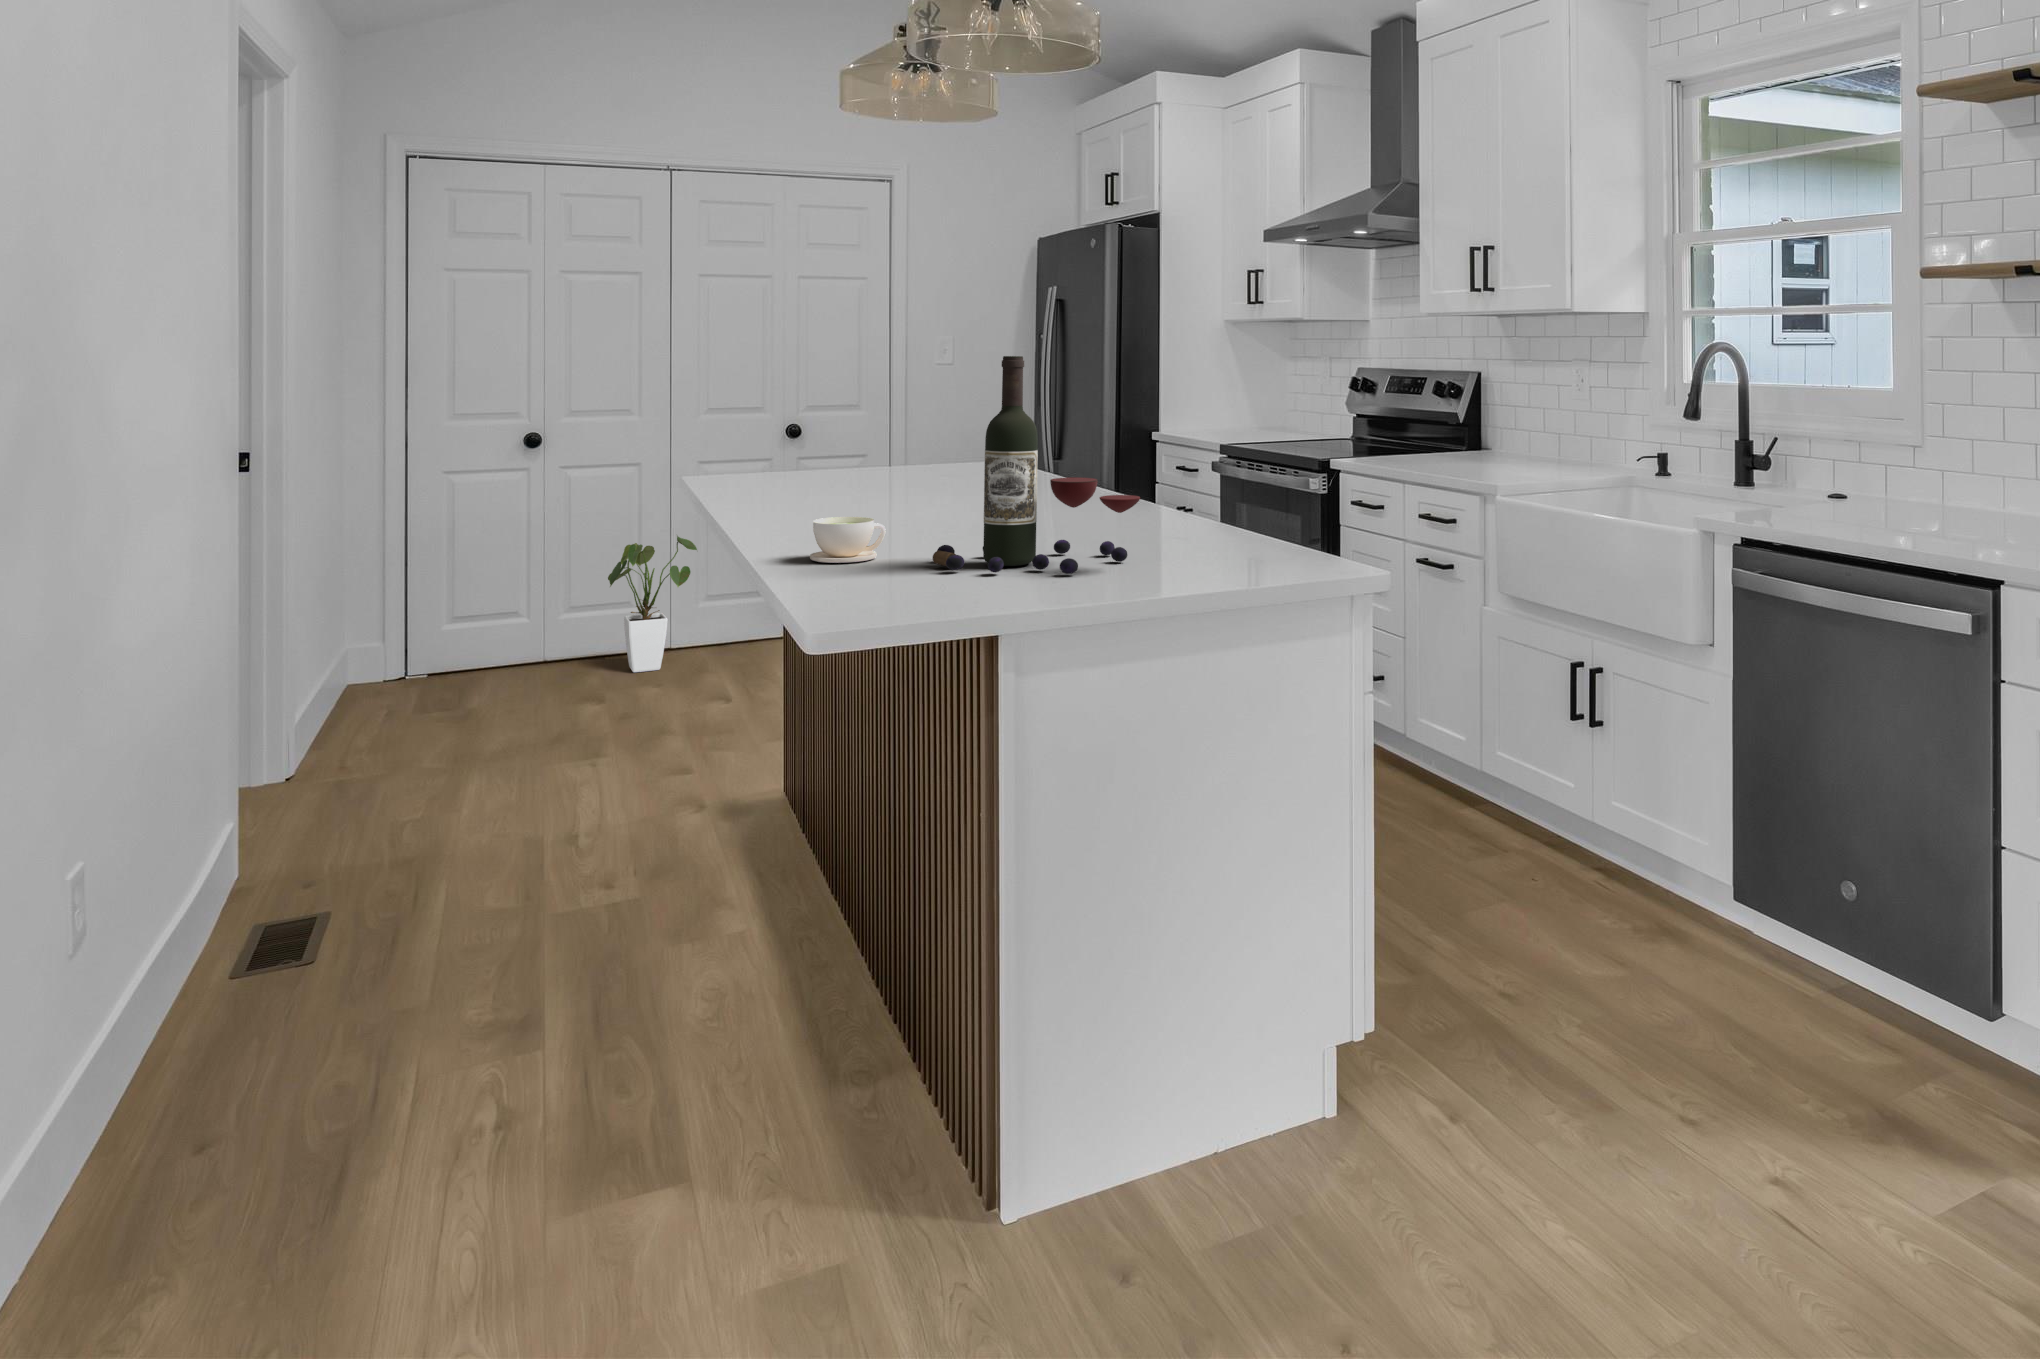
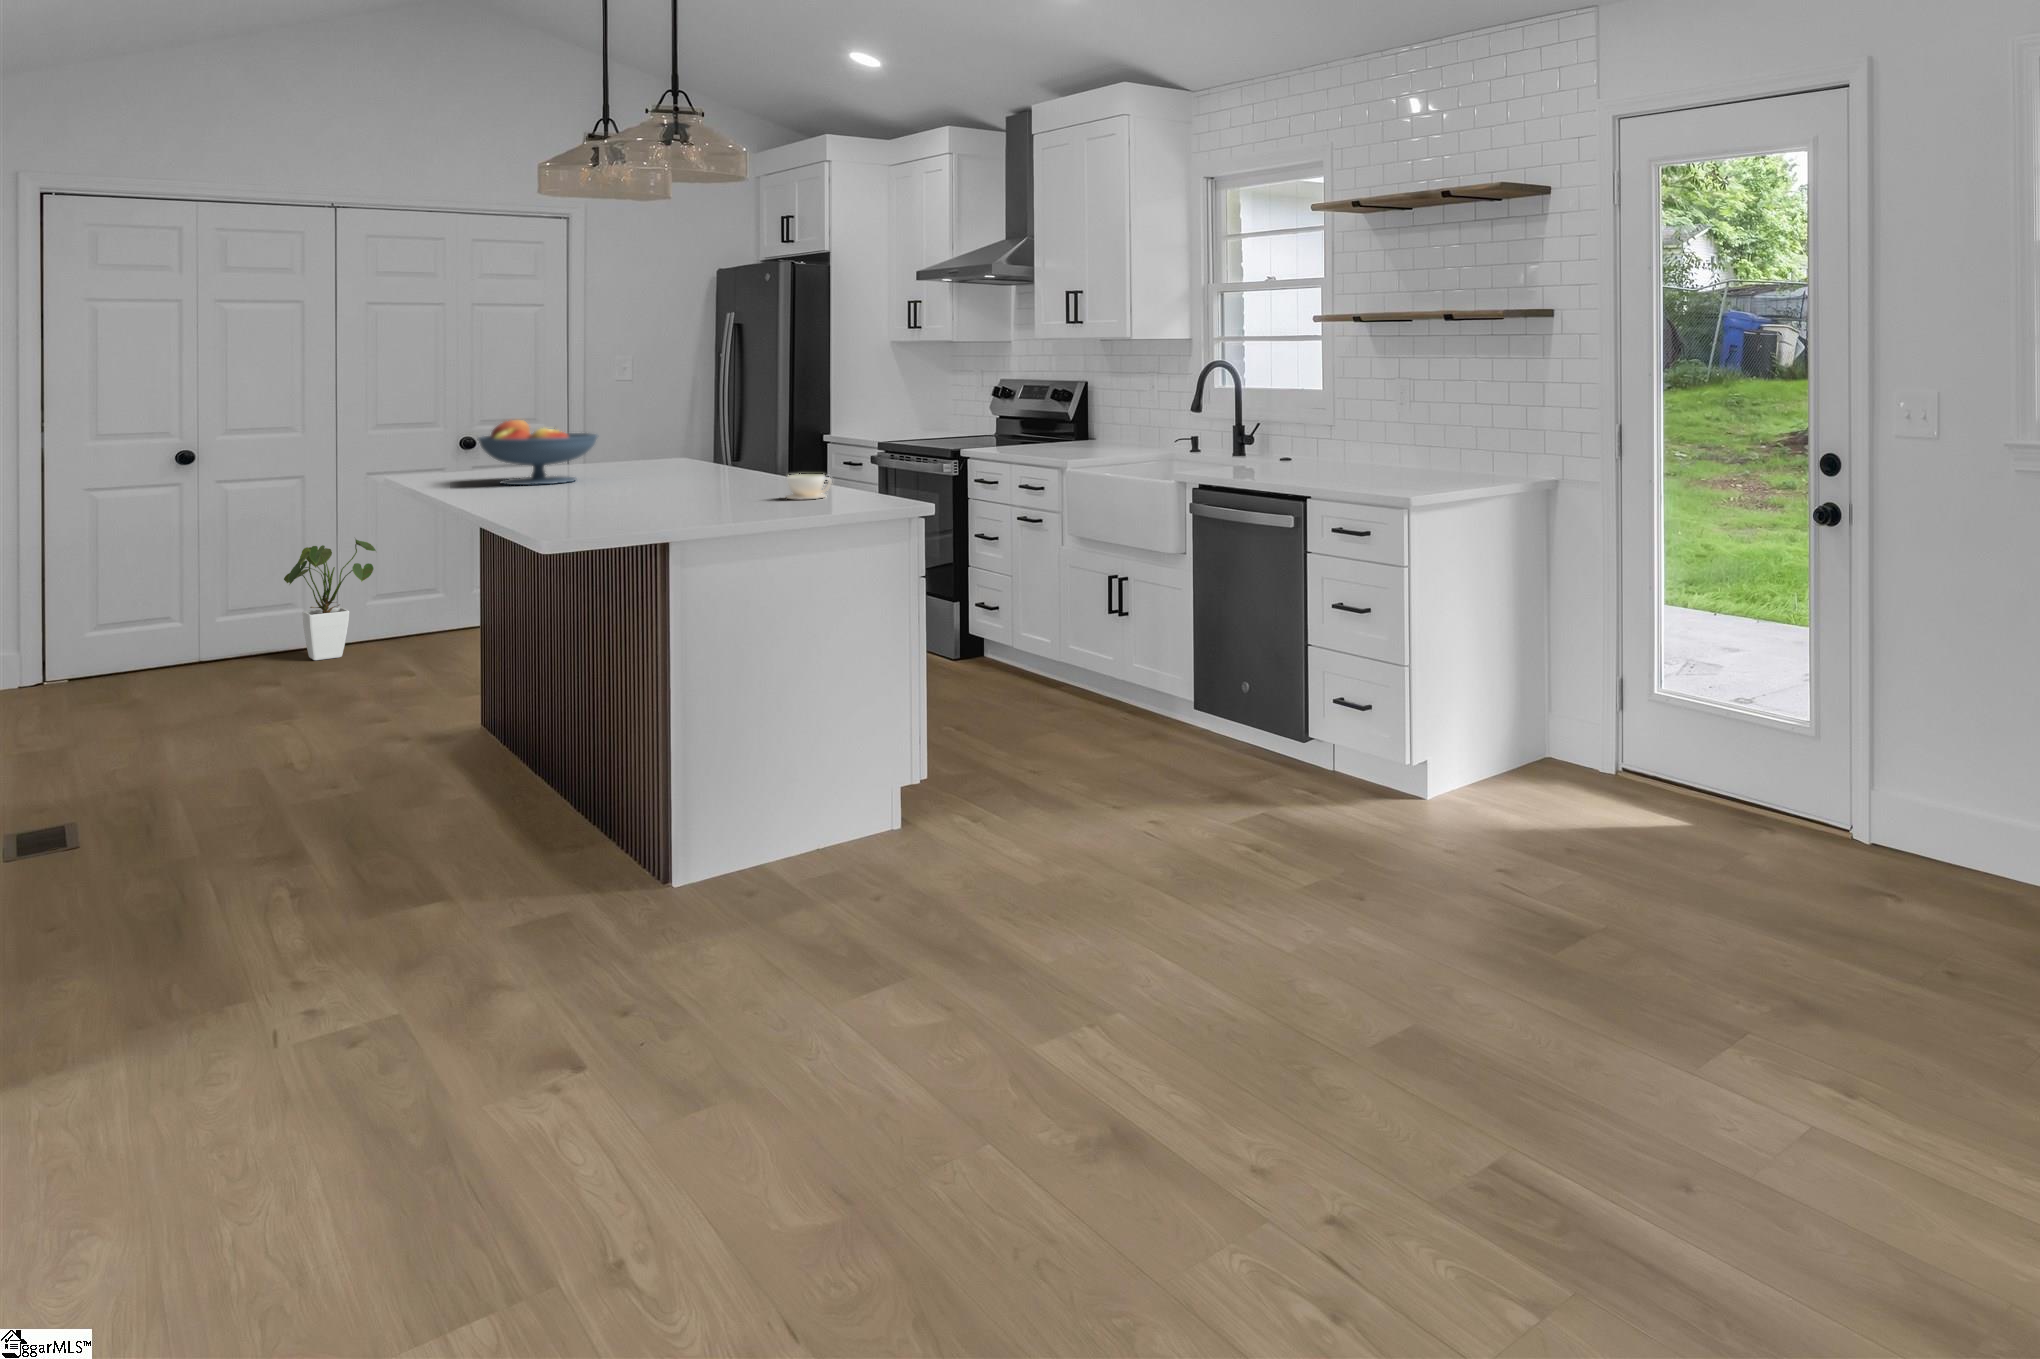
wine bottle: present [933,356,1140,574] -> none [625,381,772,514]
fruit bowl: none [764,409,907,498] -> present [477,420,597,485]
coffee cup: present [810,517,886,563] -> present [786,474,832,500]

